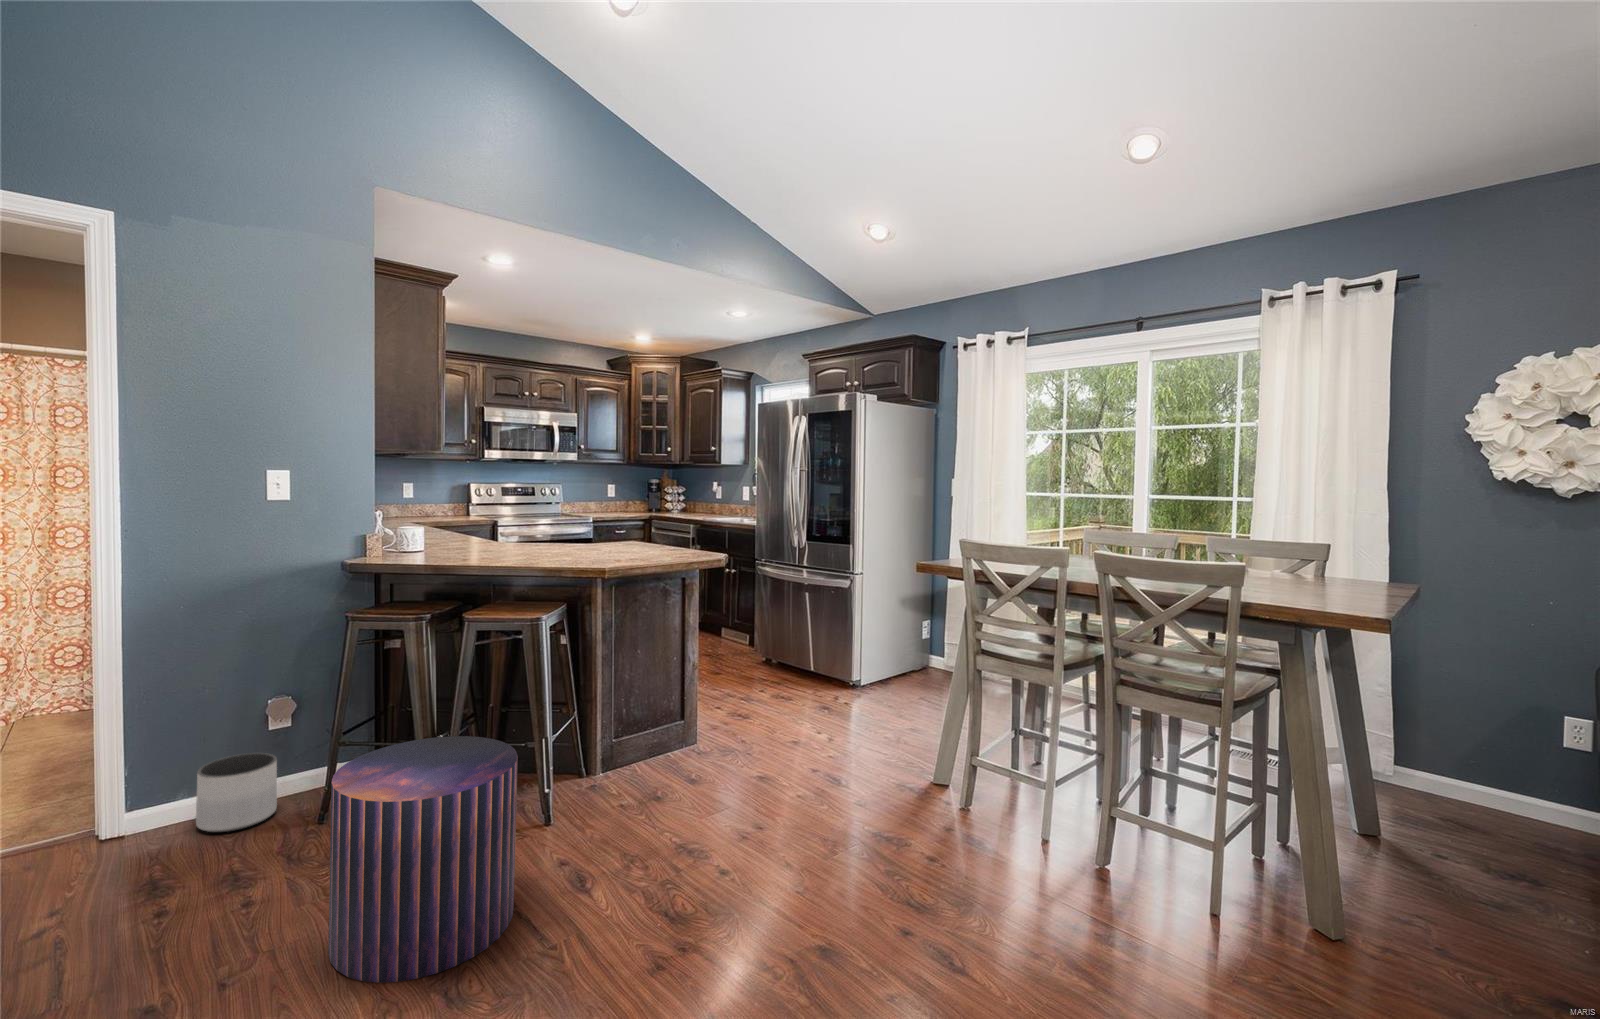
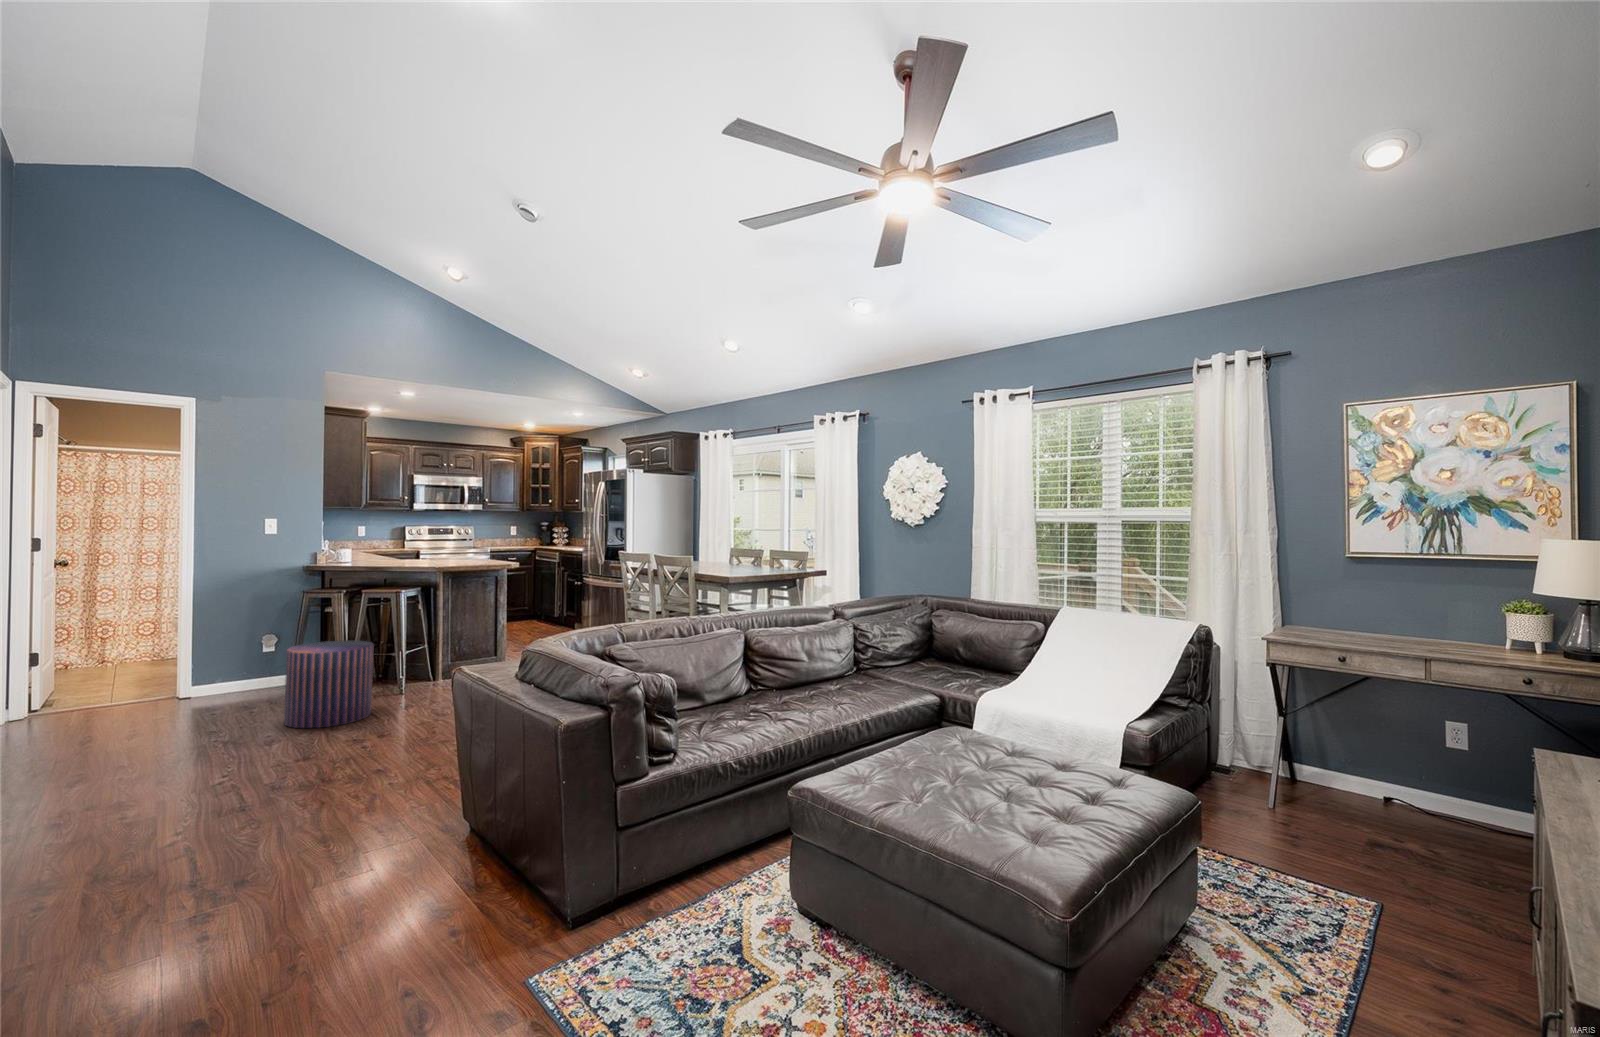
planter: present [196,753,277,832] -> none [224,663,266,697]

